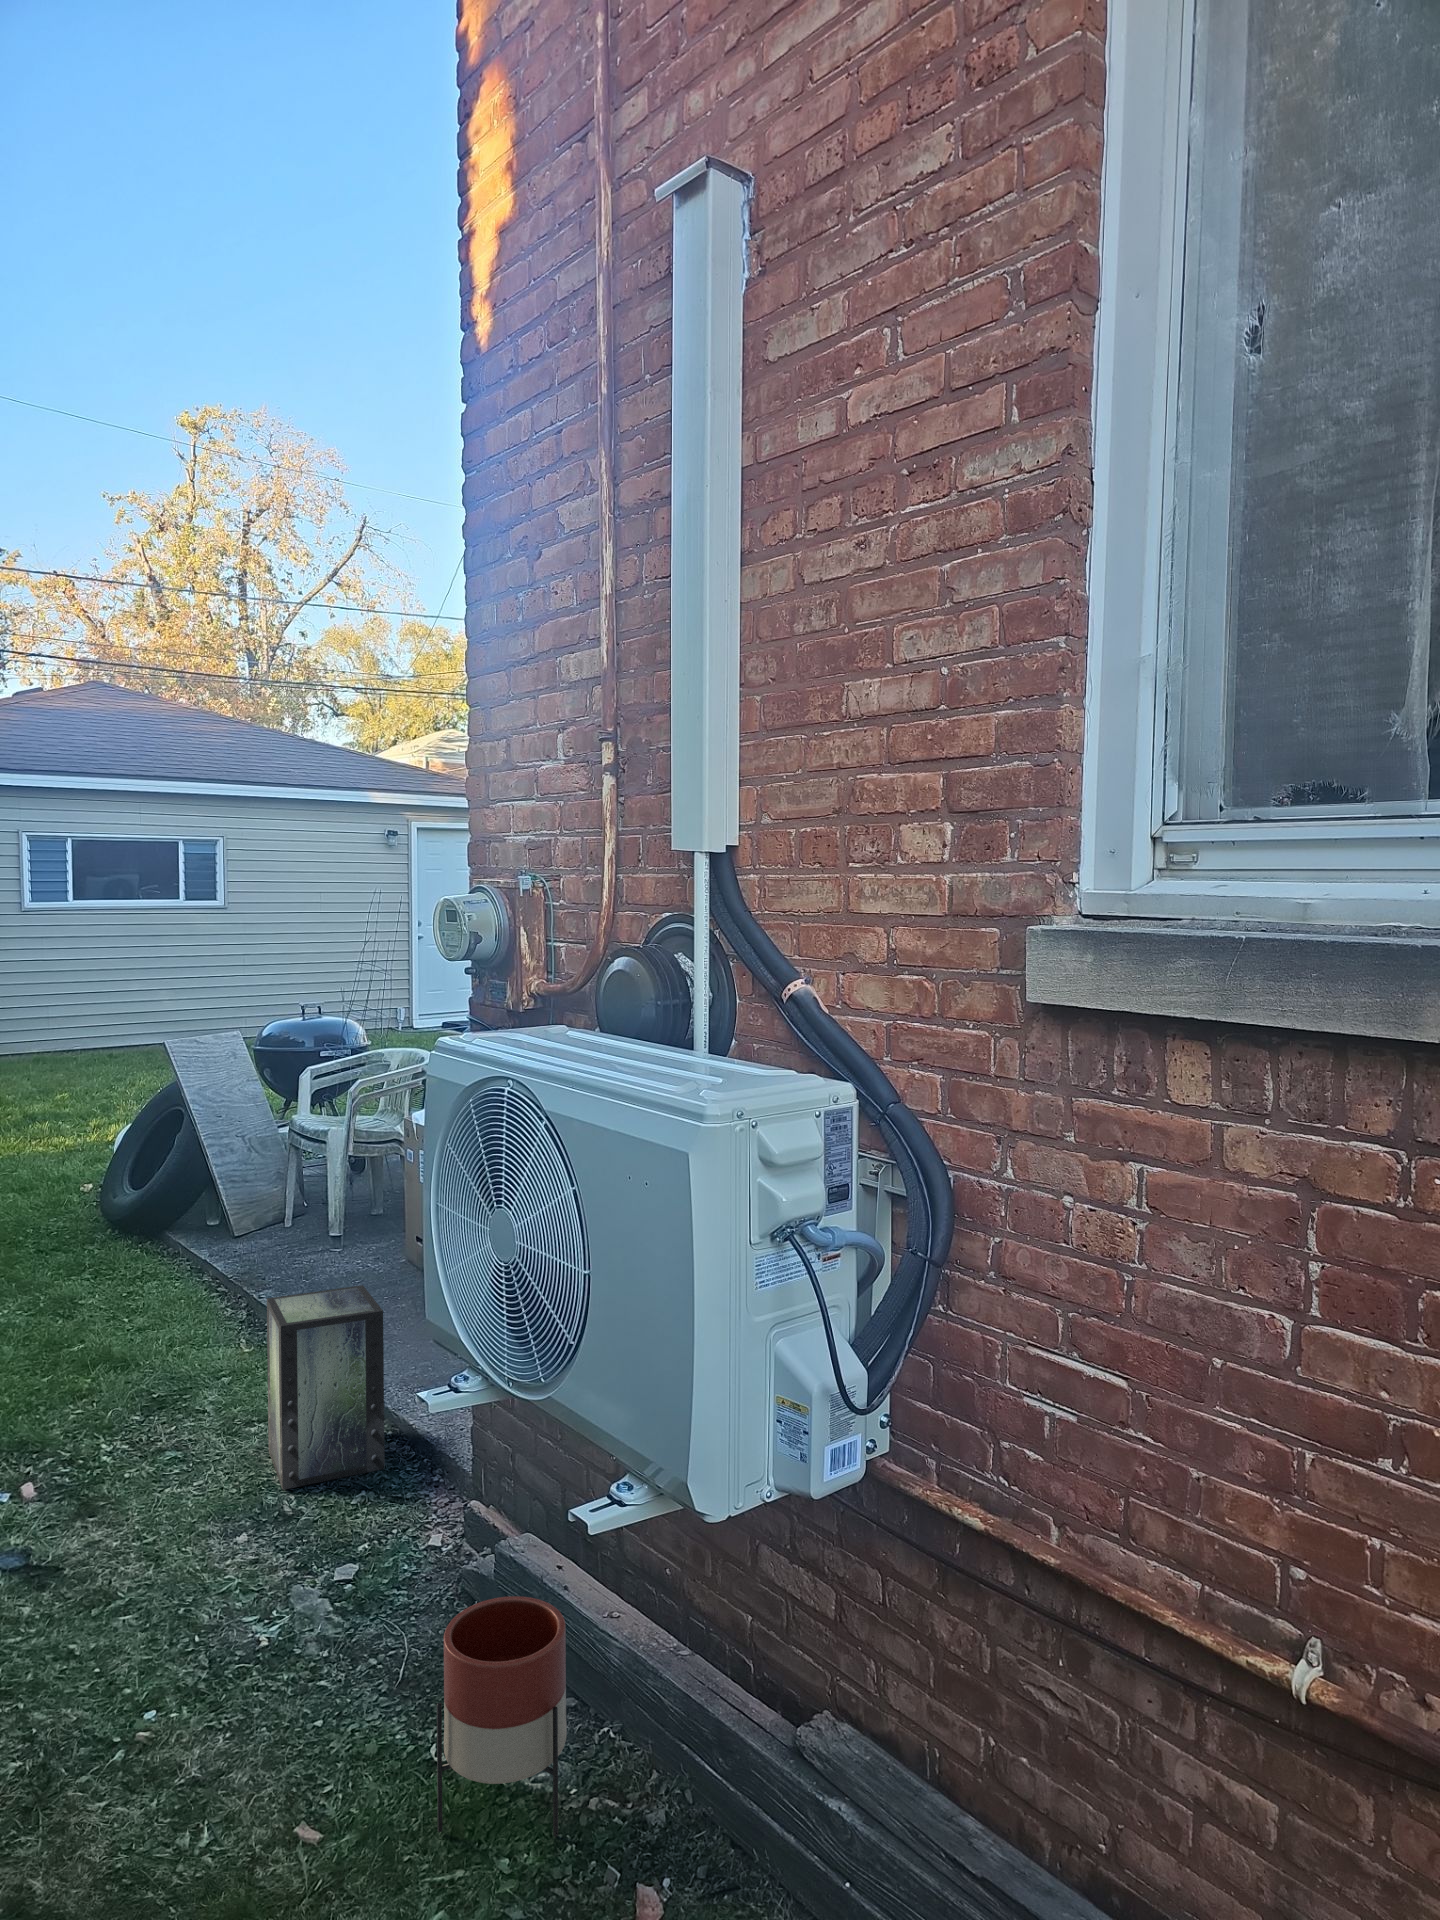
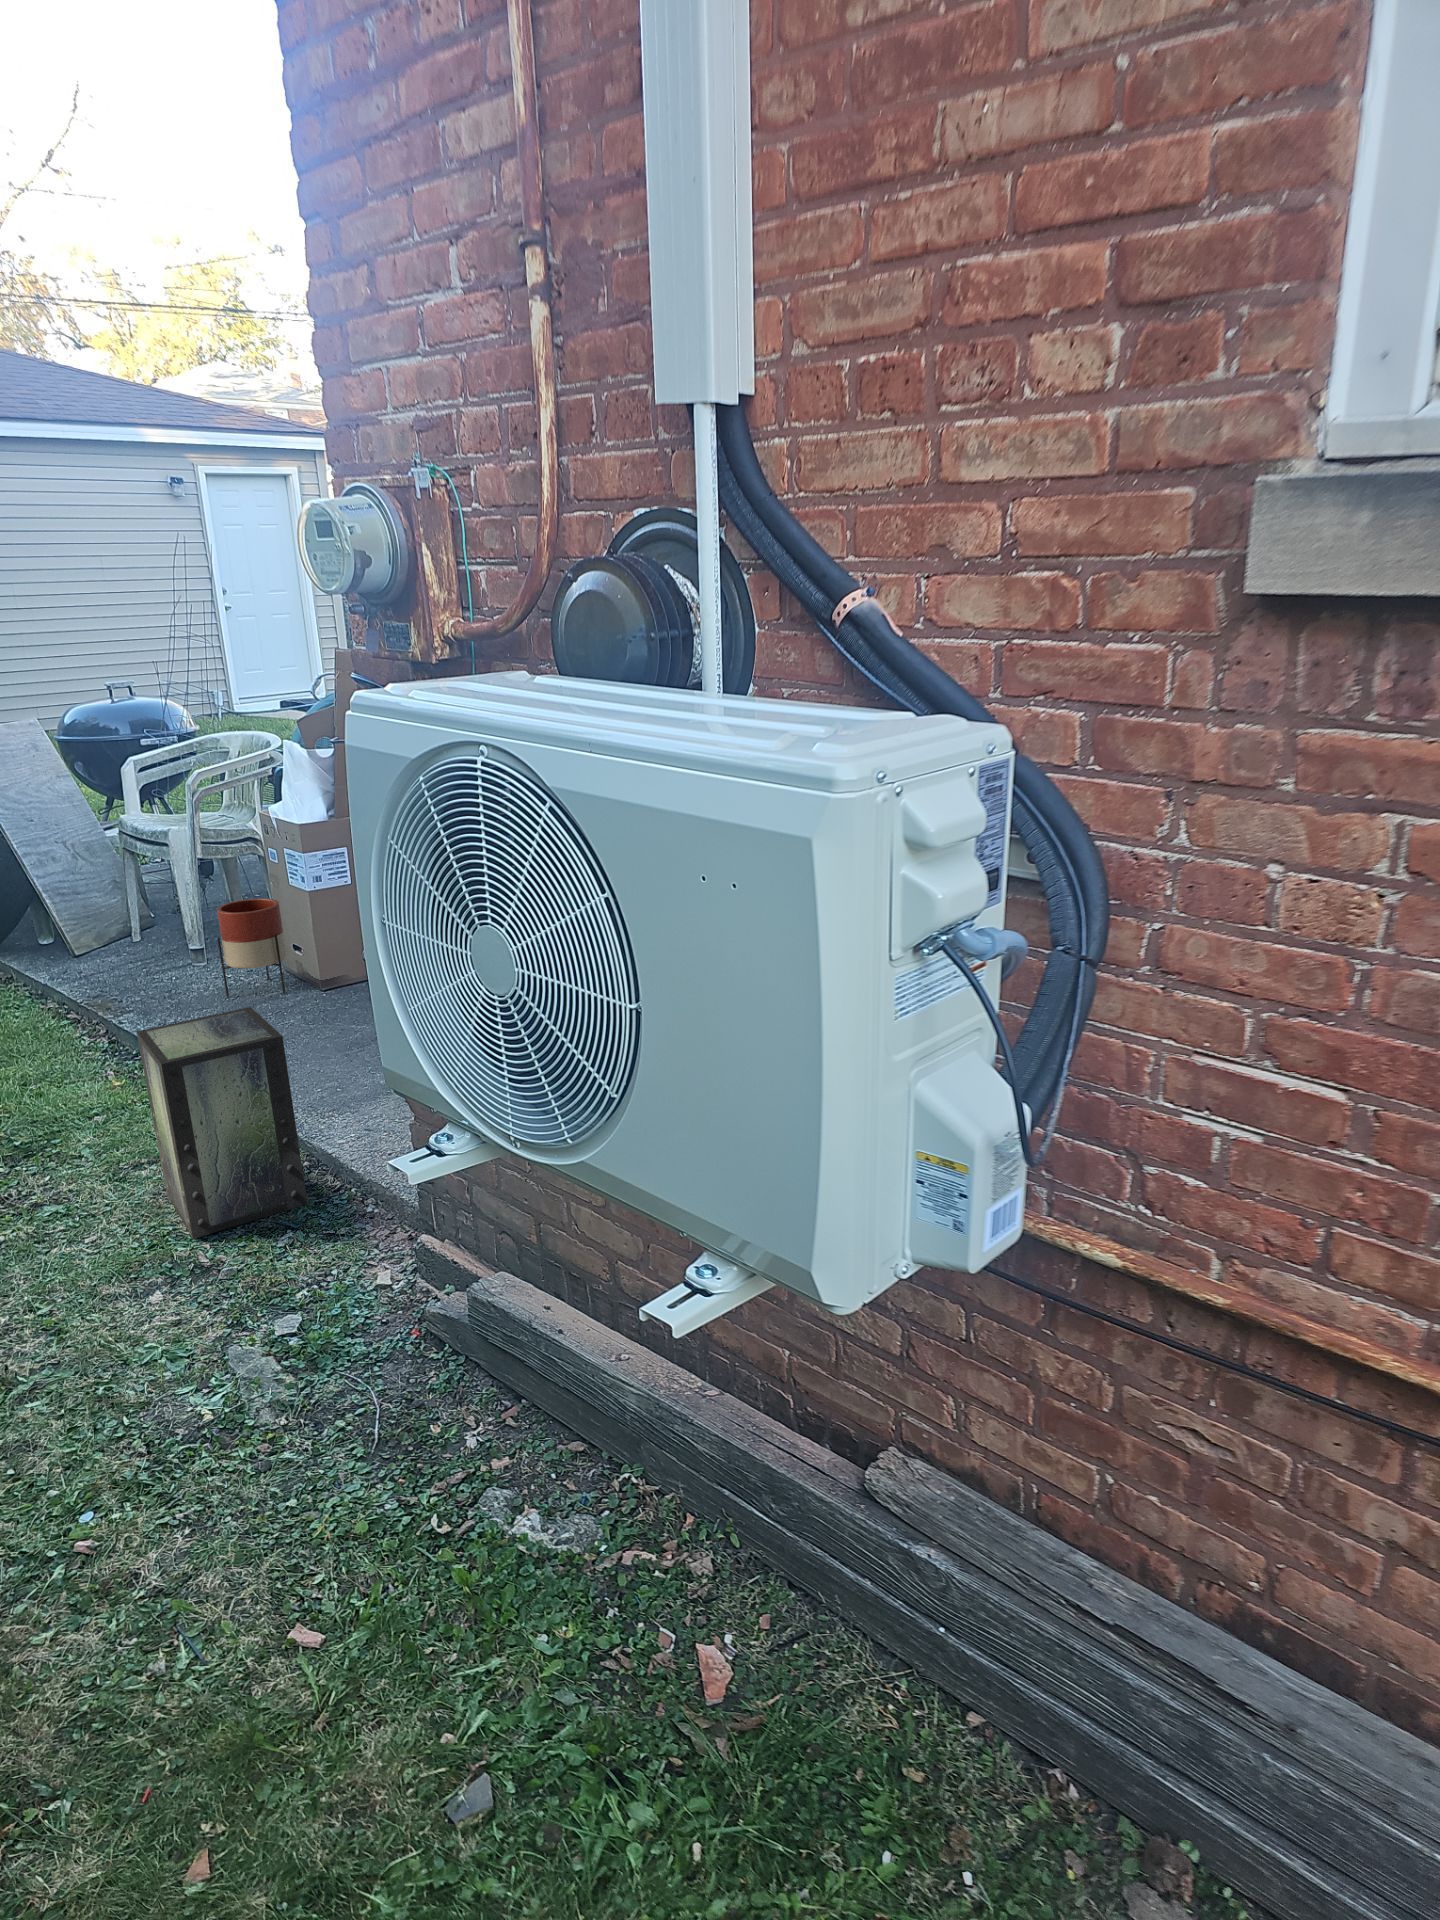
planter: present [437,1596,567,1837] -> present [217,898,287,997]

